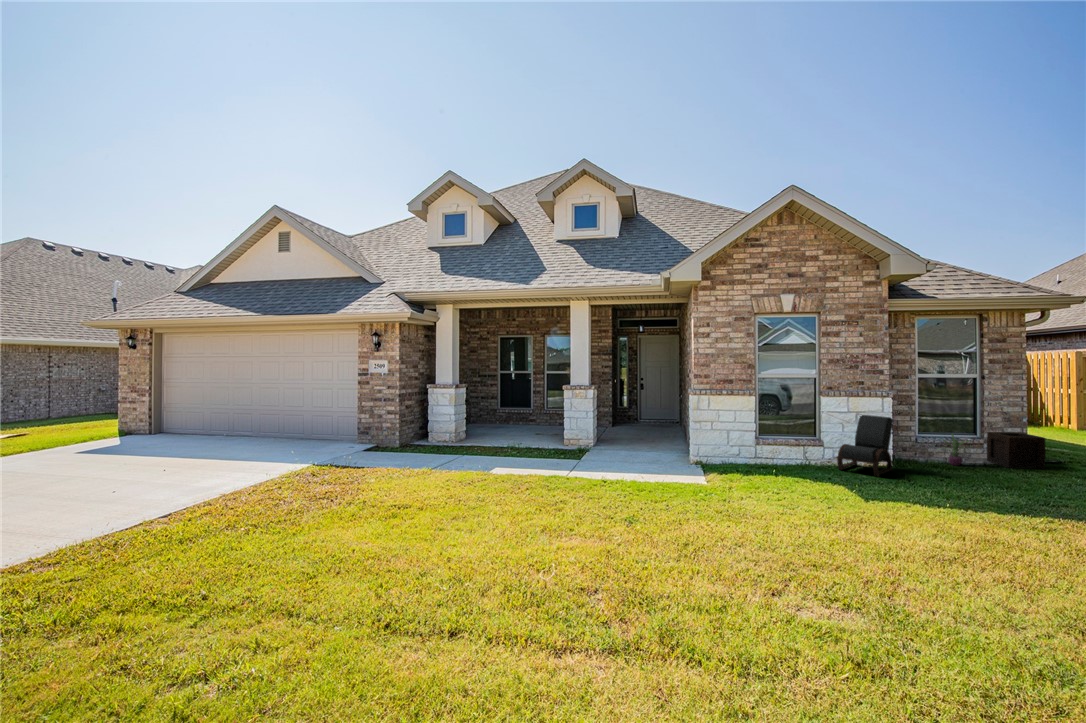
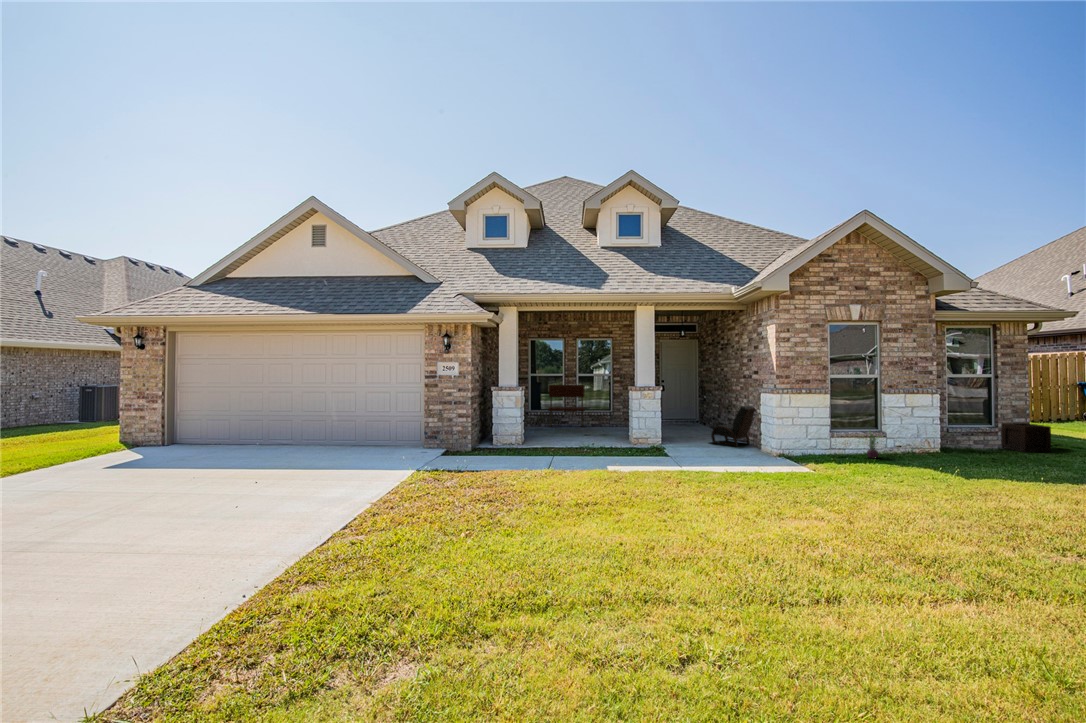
bench: none [511,381,551,424] -> present [548,385,585,426]
lounge chair: present [837,415,893,477] -> present [711,406,755,447]
decorative plant: present [948,434,963,466] -> present [867,431,879,458]

